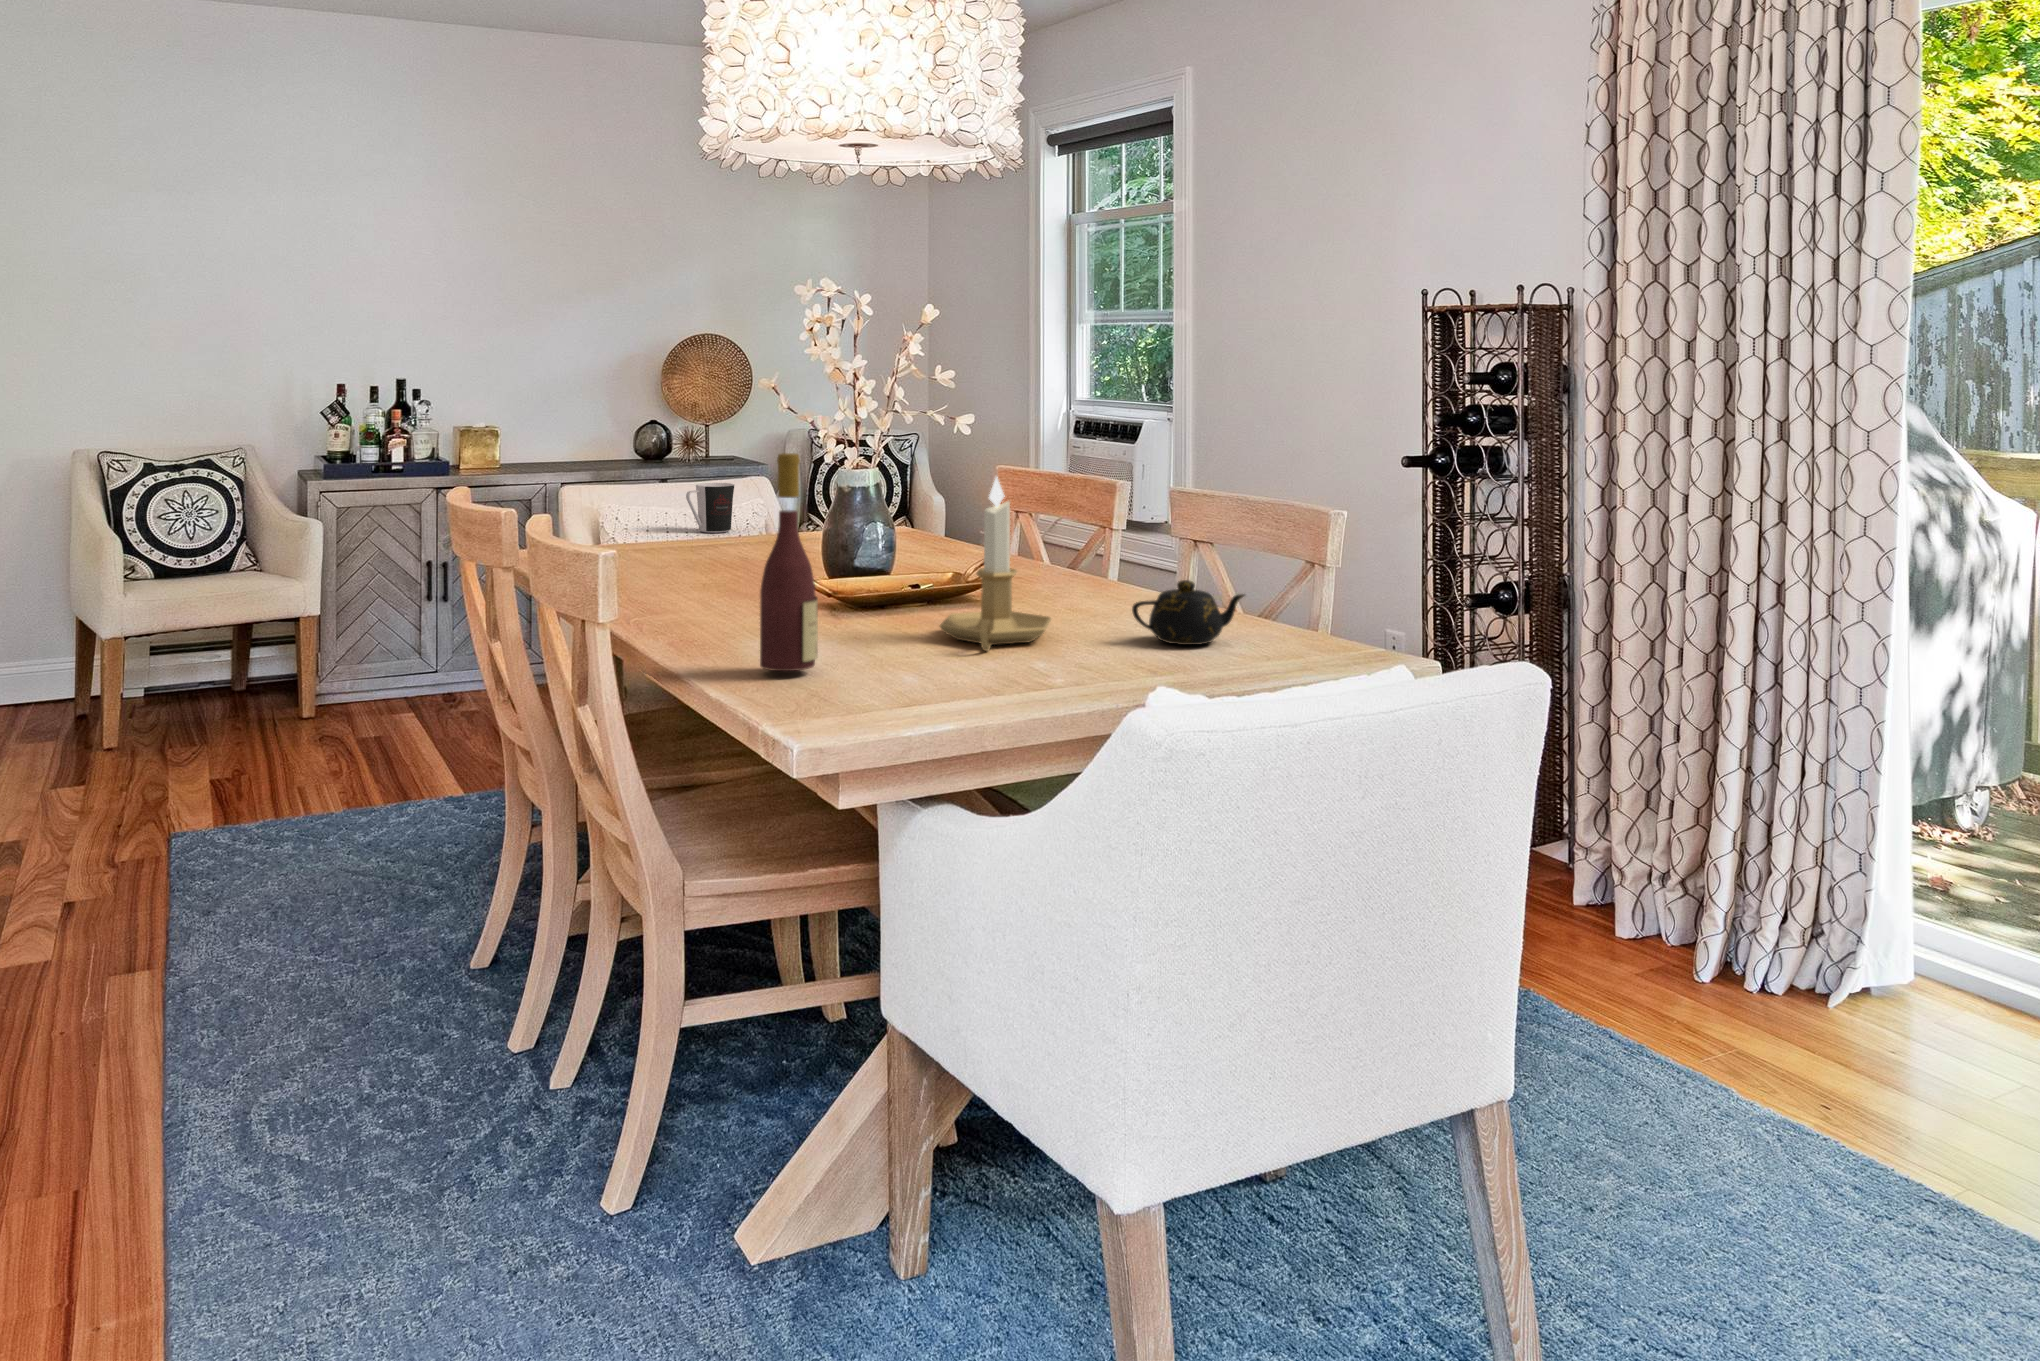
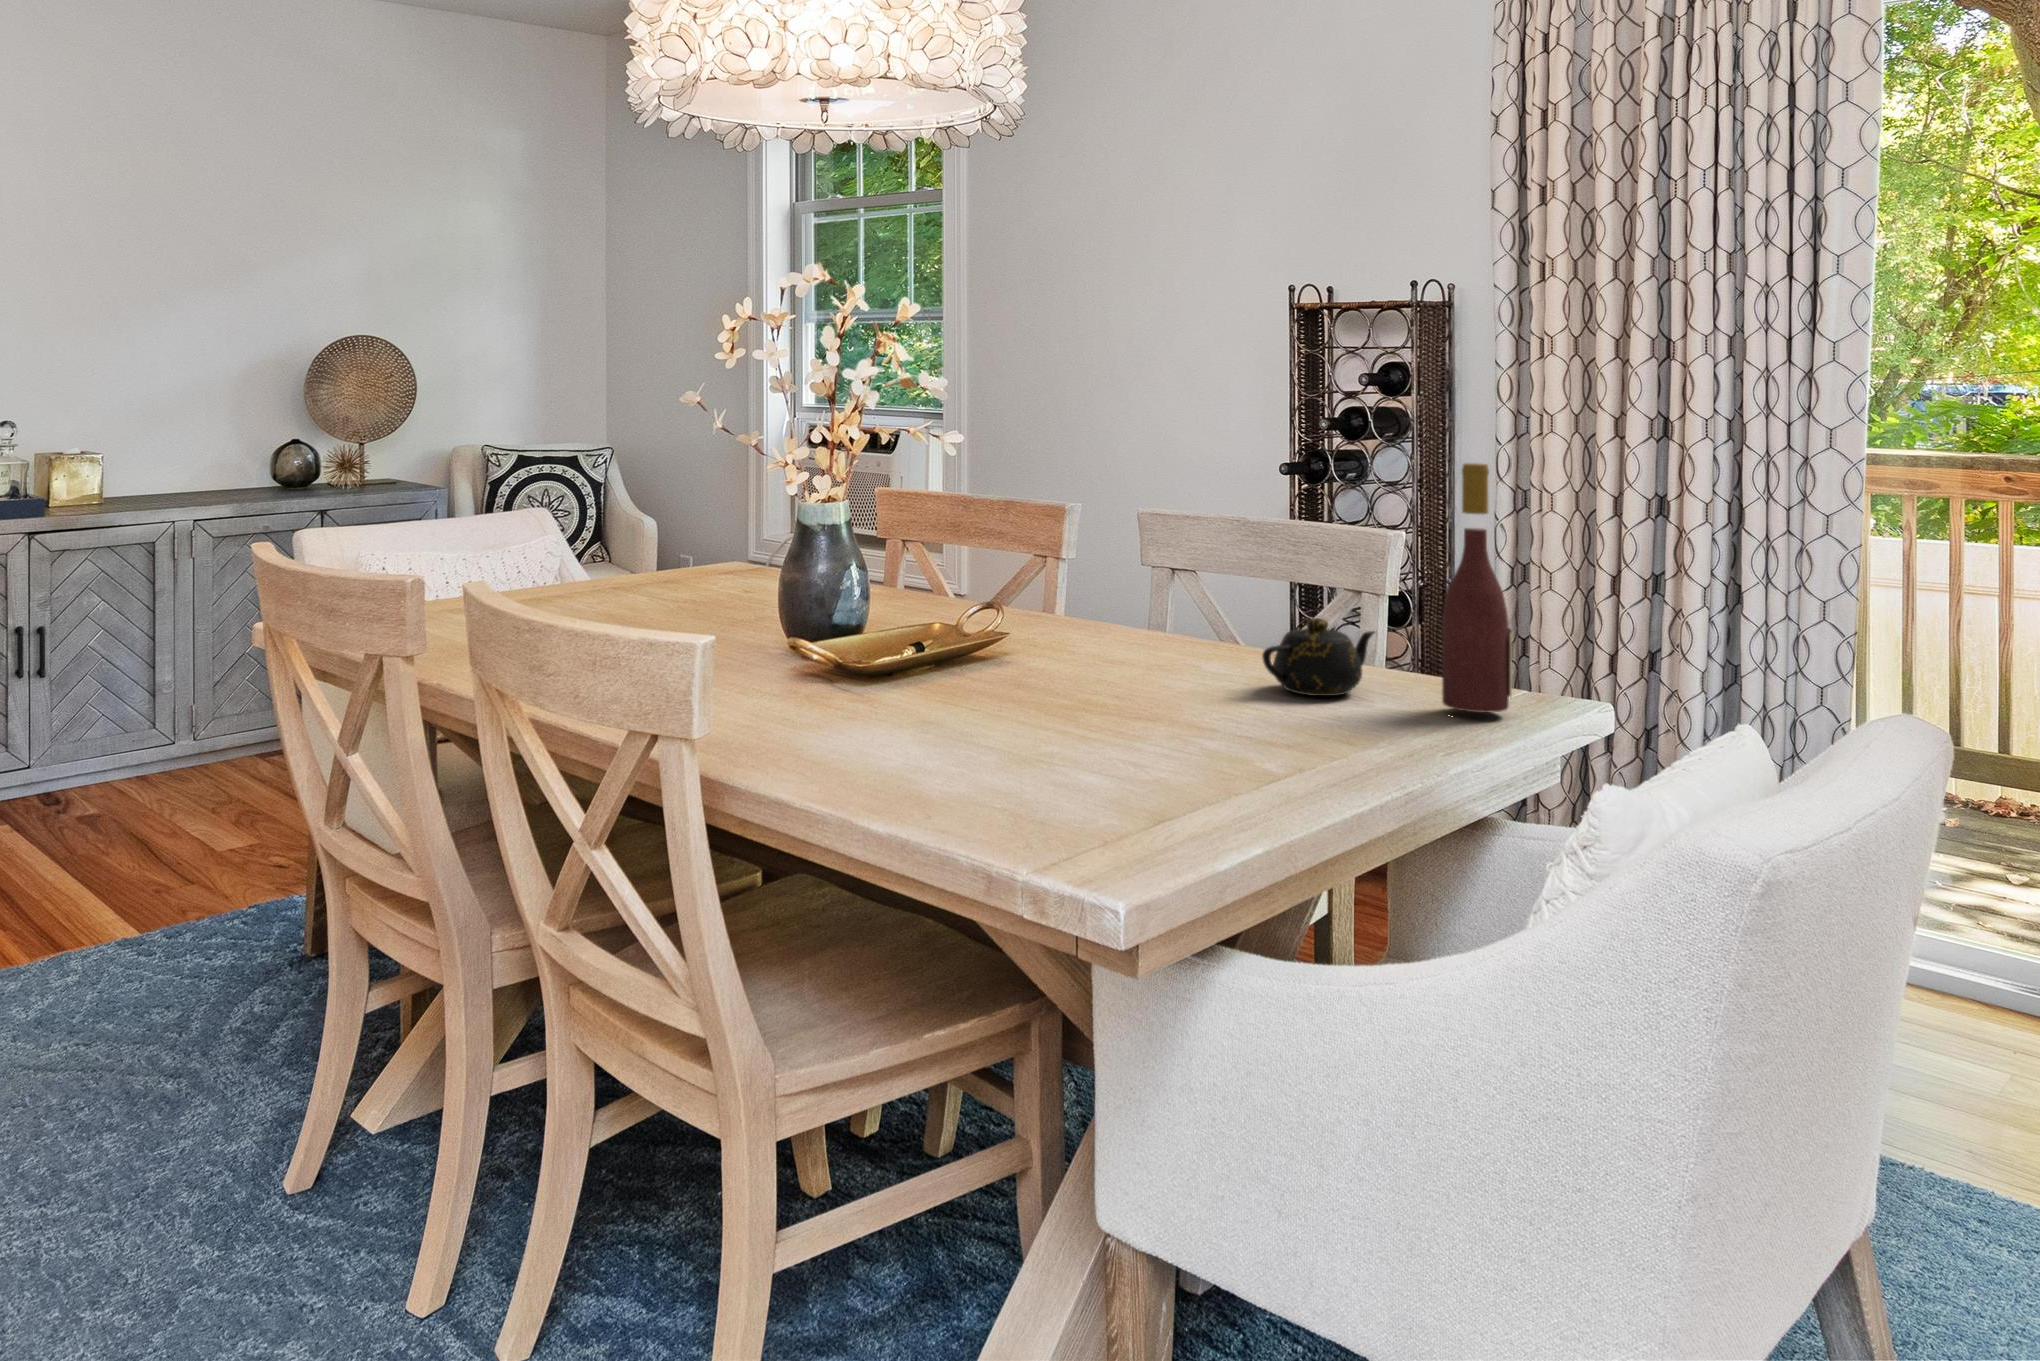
wine bottle: present [760,453,818,671] -> present [1442,463,1512,713]
candlestick: present [940,477,1051,651] -> none [1030,499,1176,721]
coffee cup: present [686,483,734,533] -> none [491,517,548,579]

